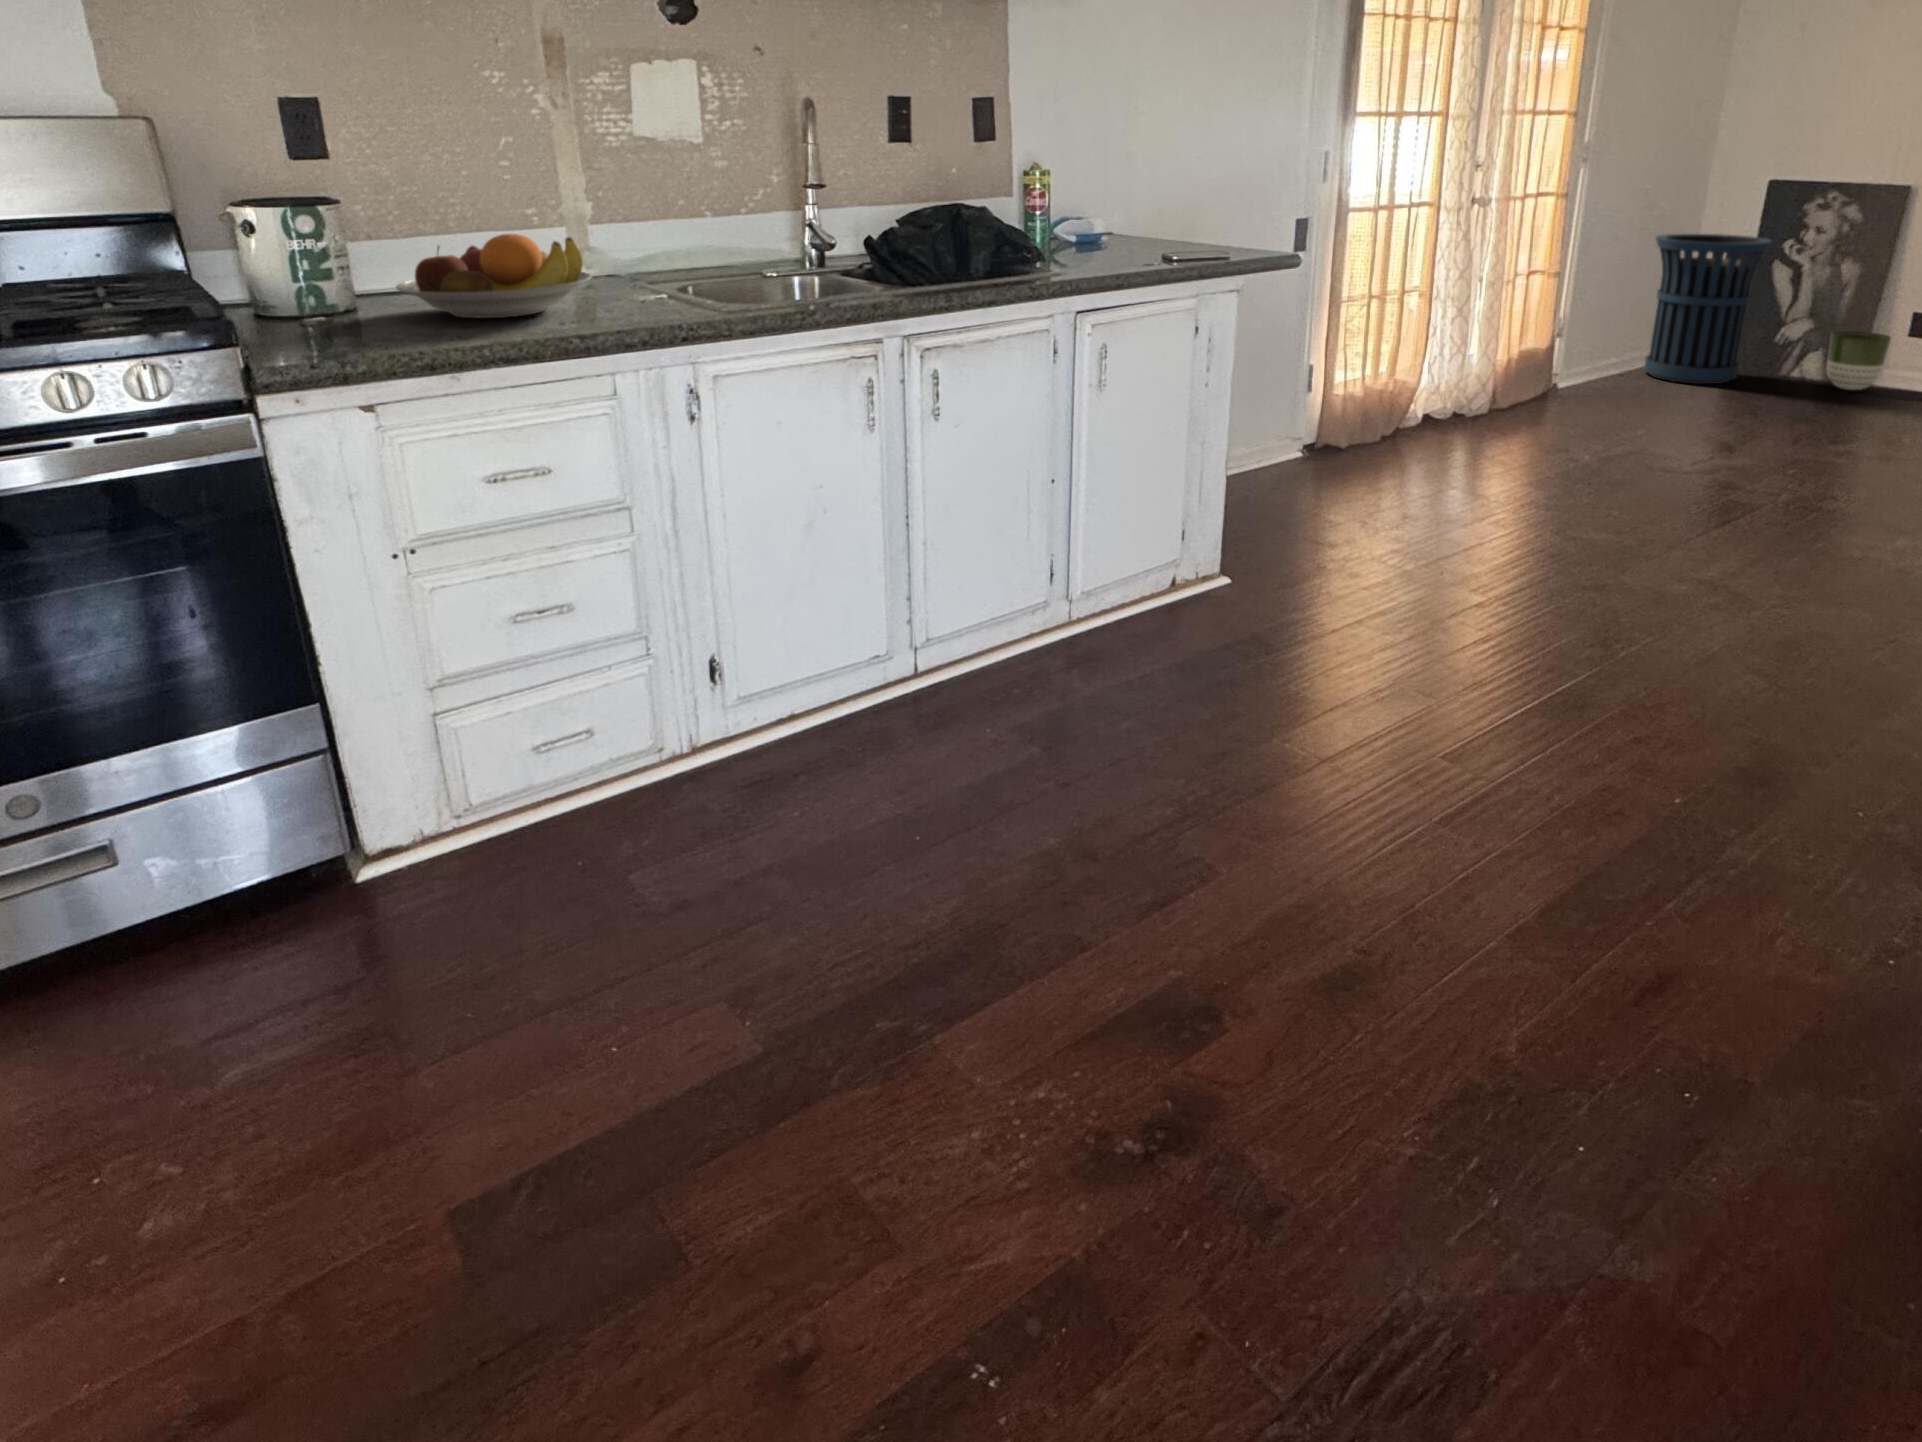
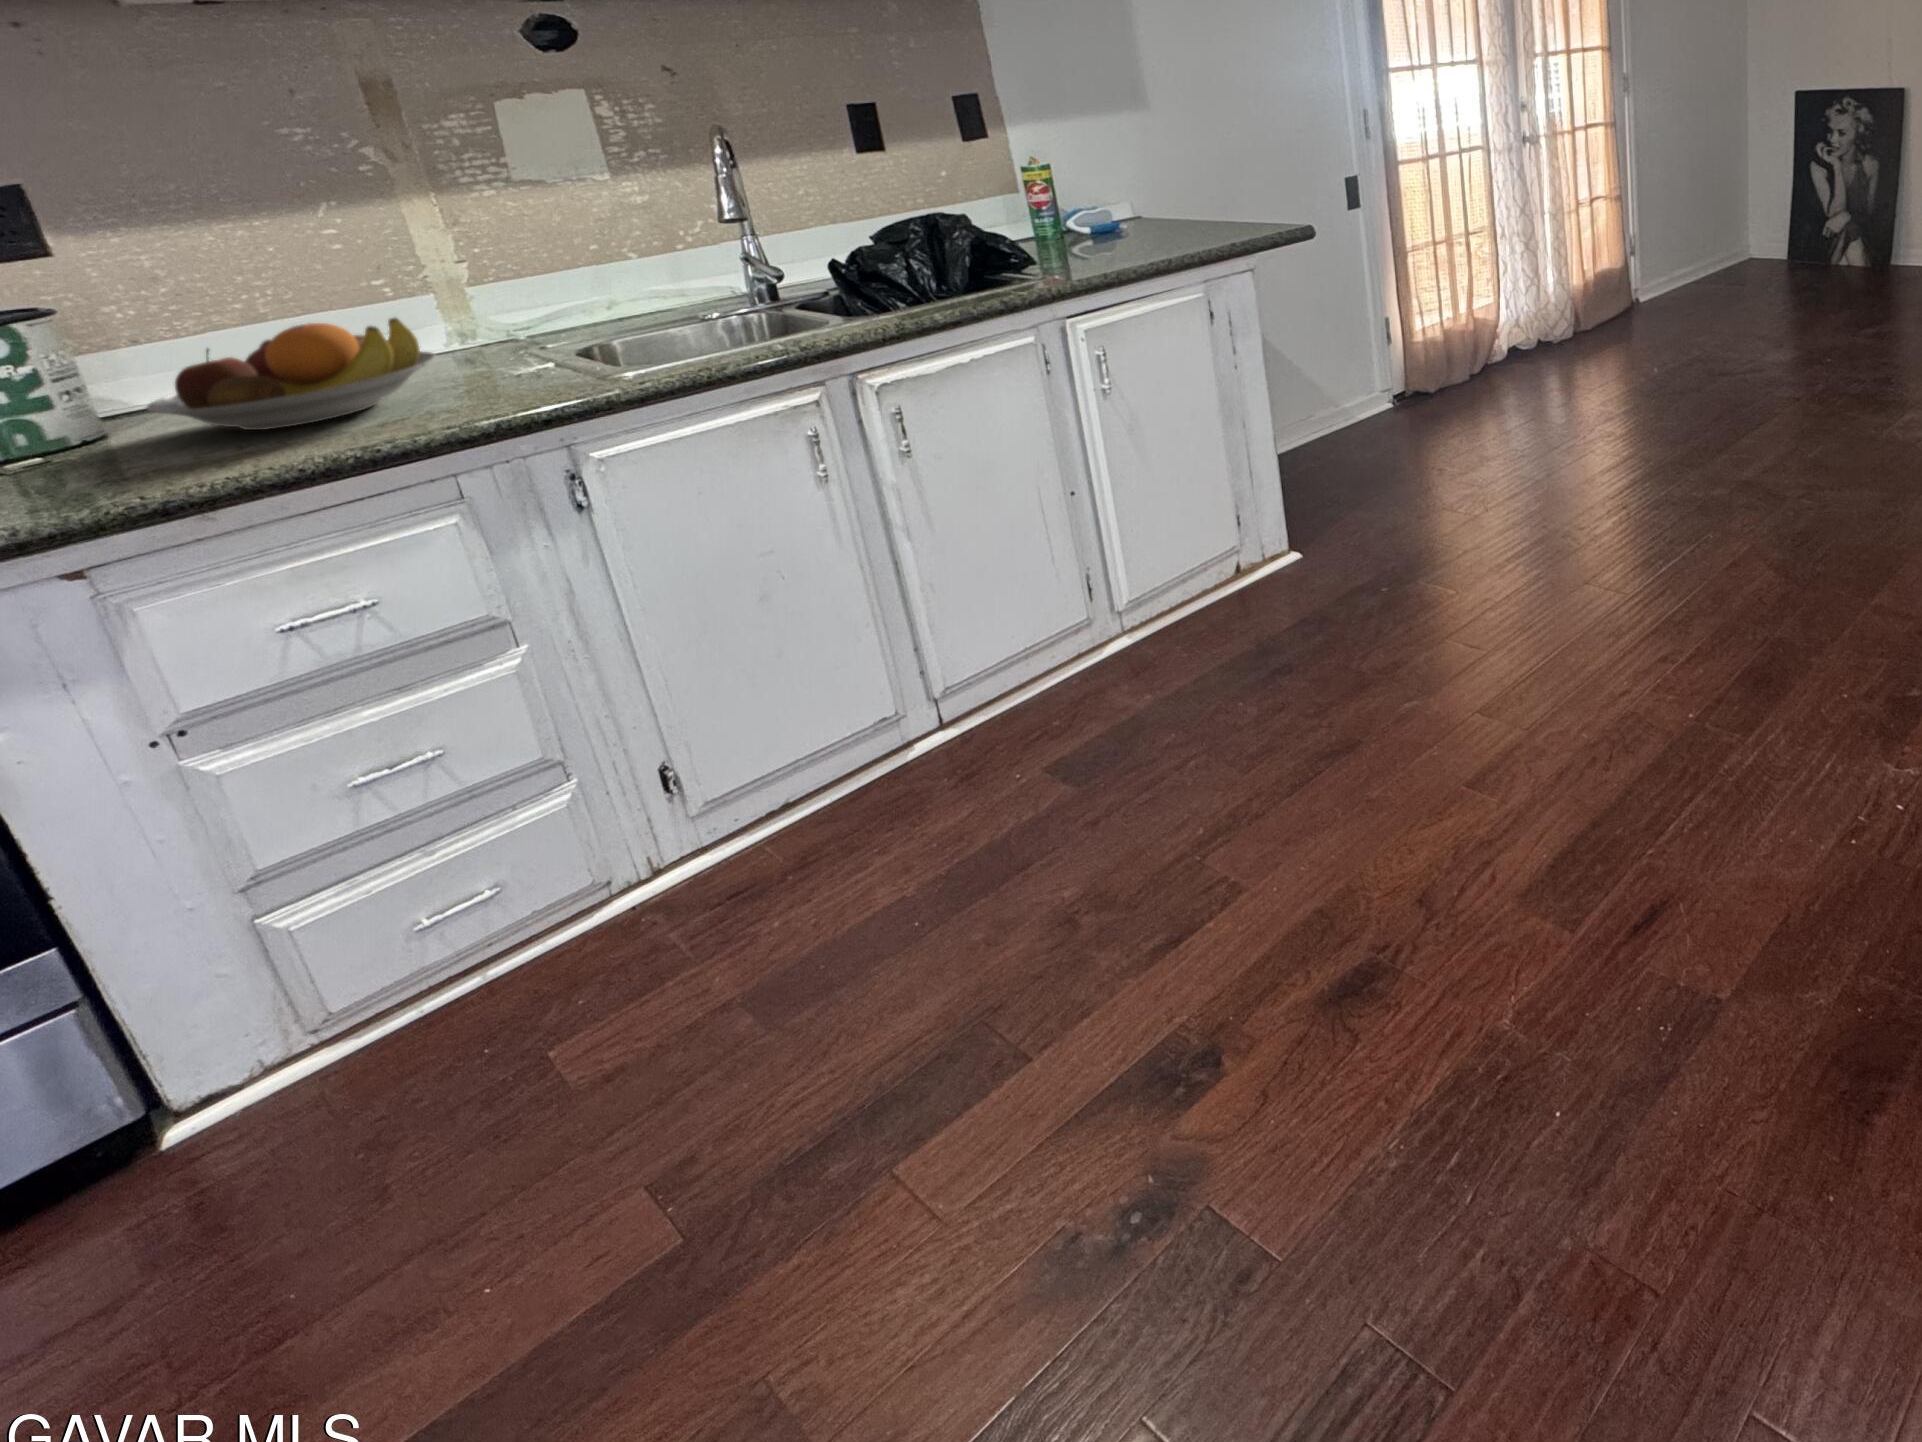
trash can: present [1644,234,1771,384] -> none [1705,144,1802,285]
planter: present [1827,331,1891,390] -> none [1865,220,1912,274]

